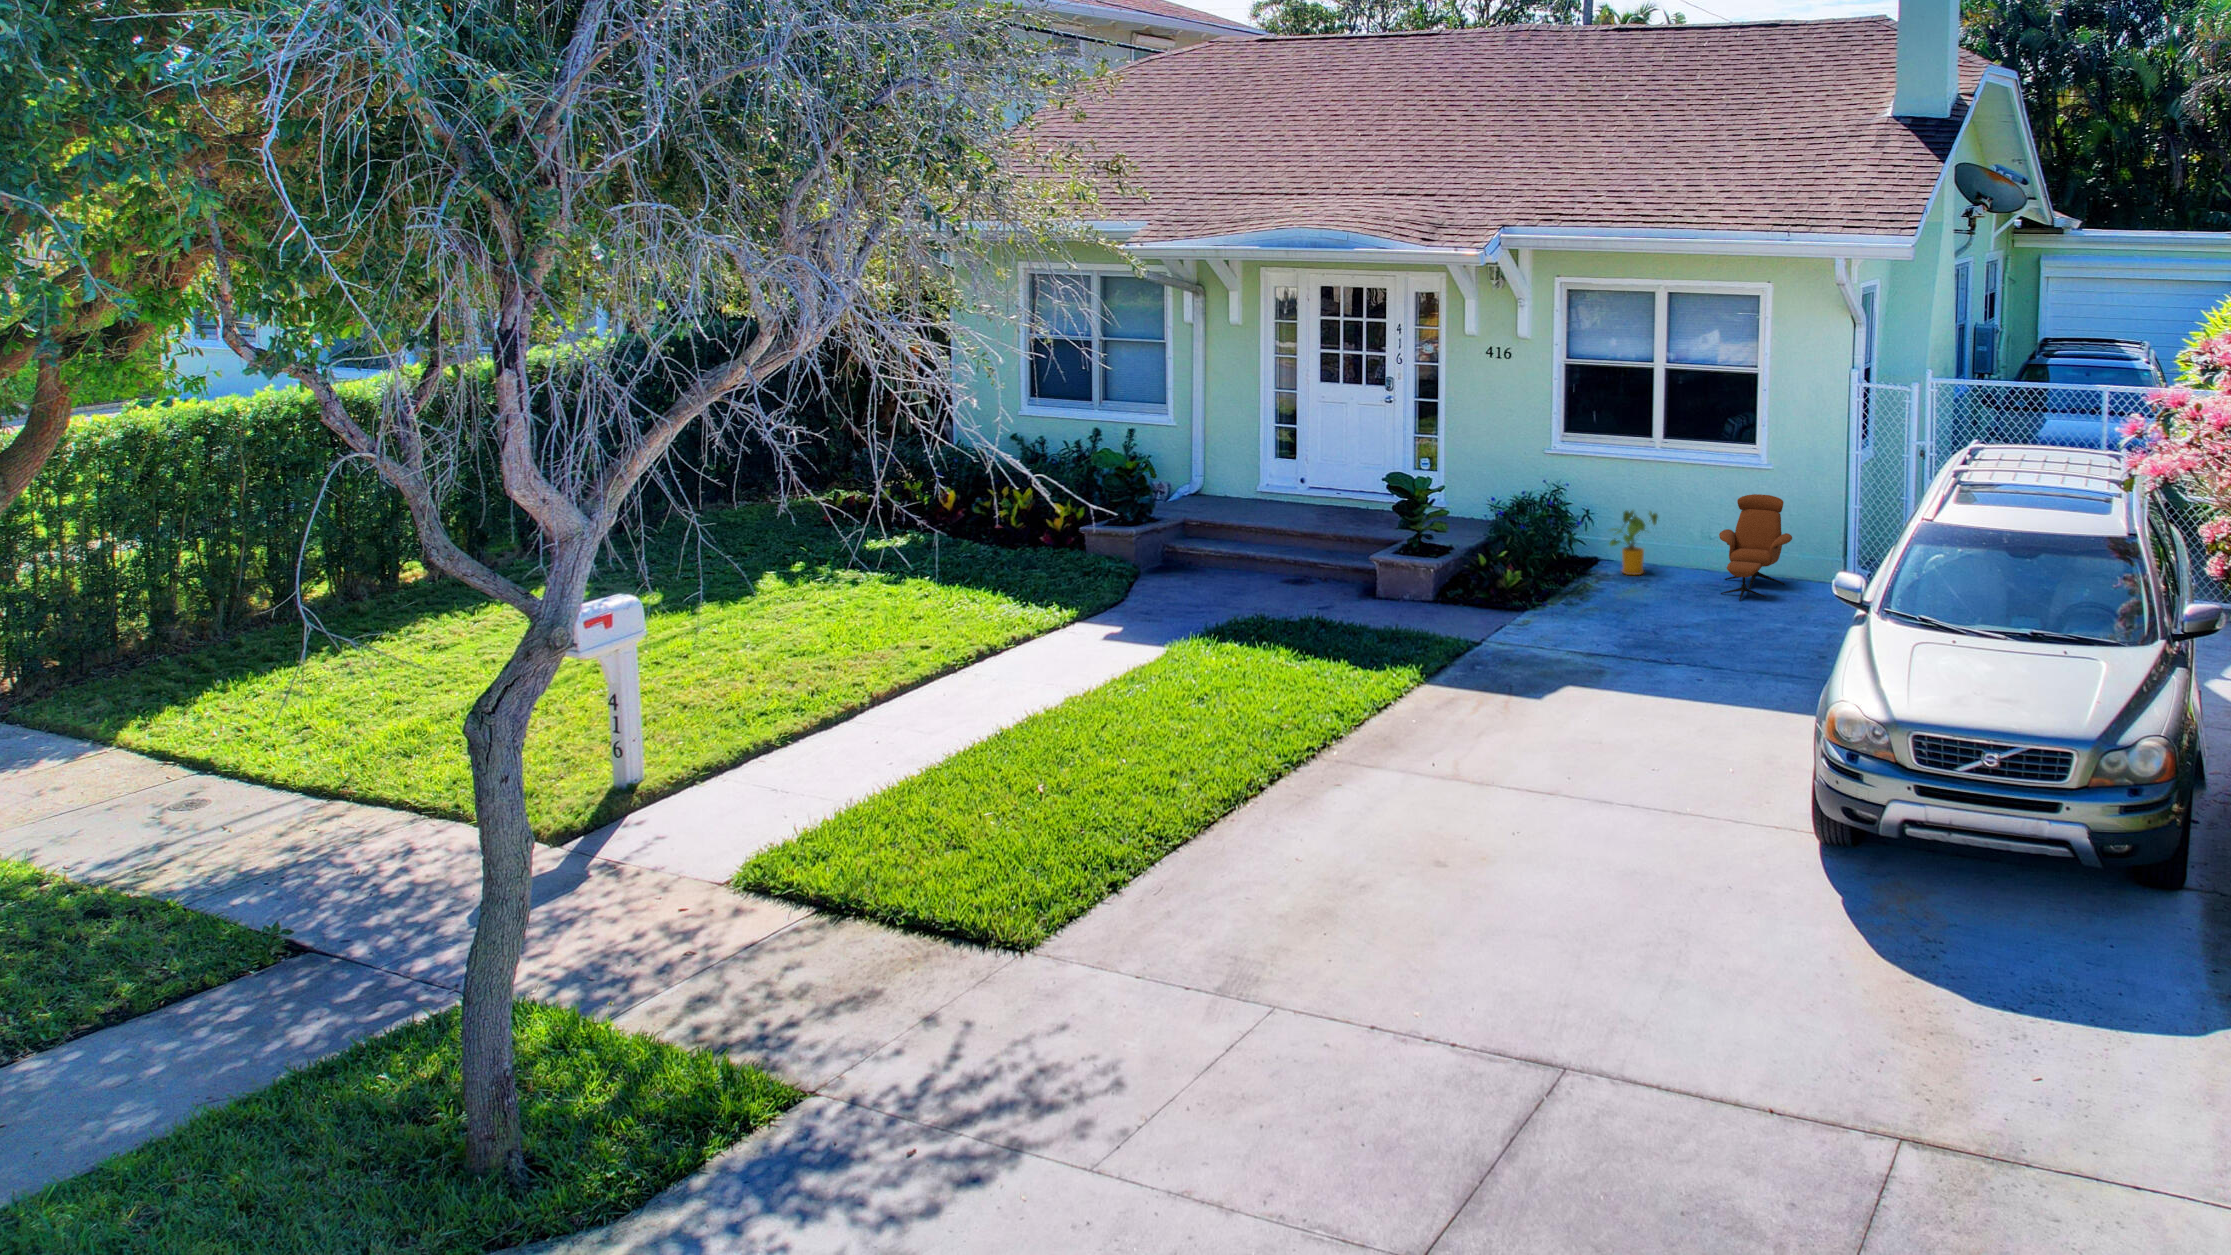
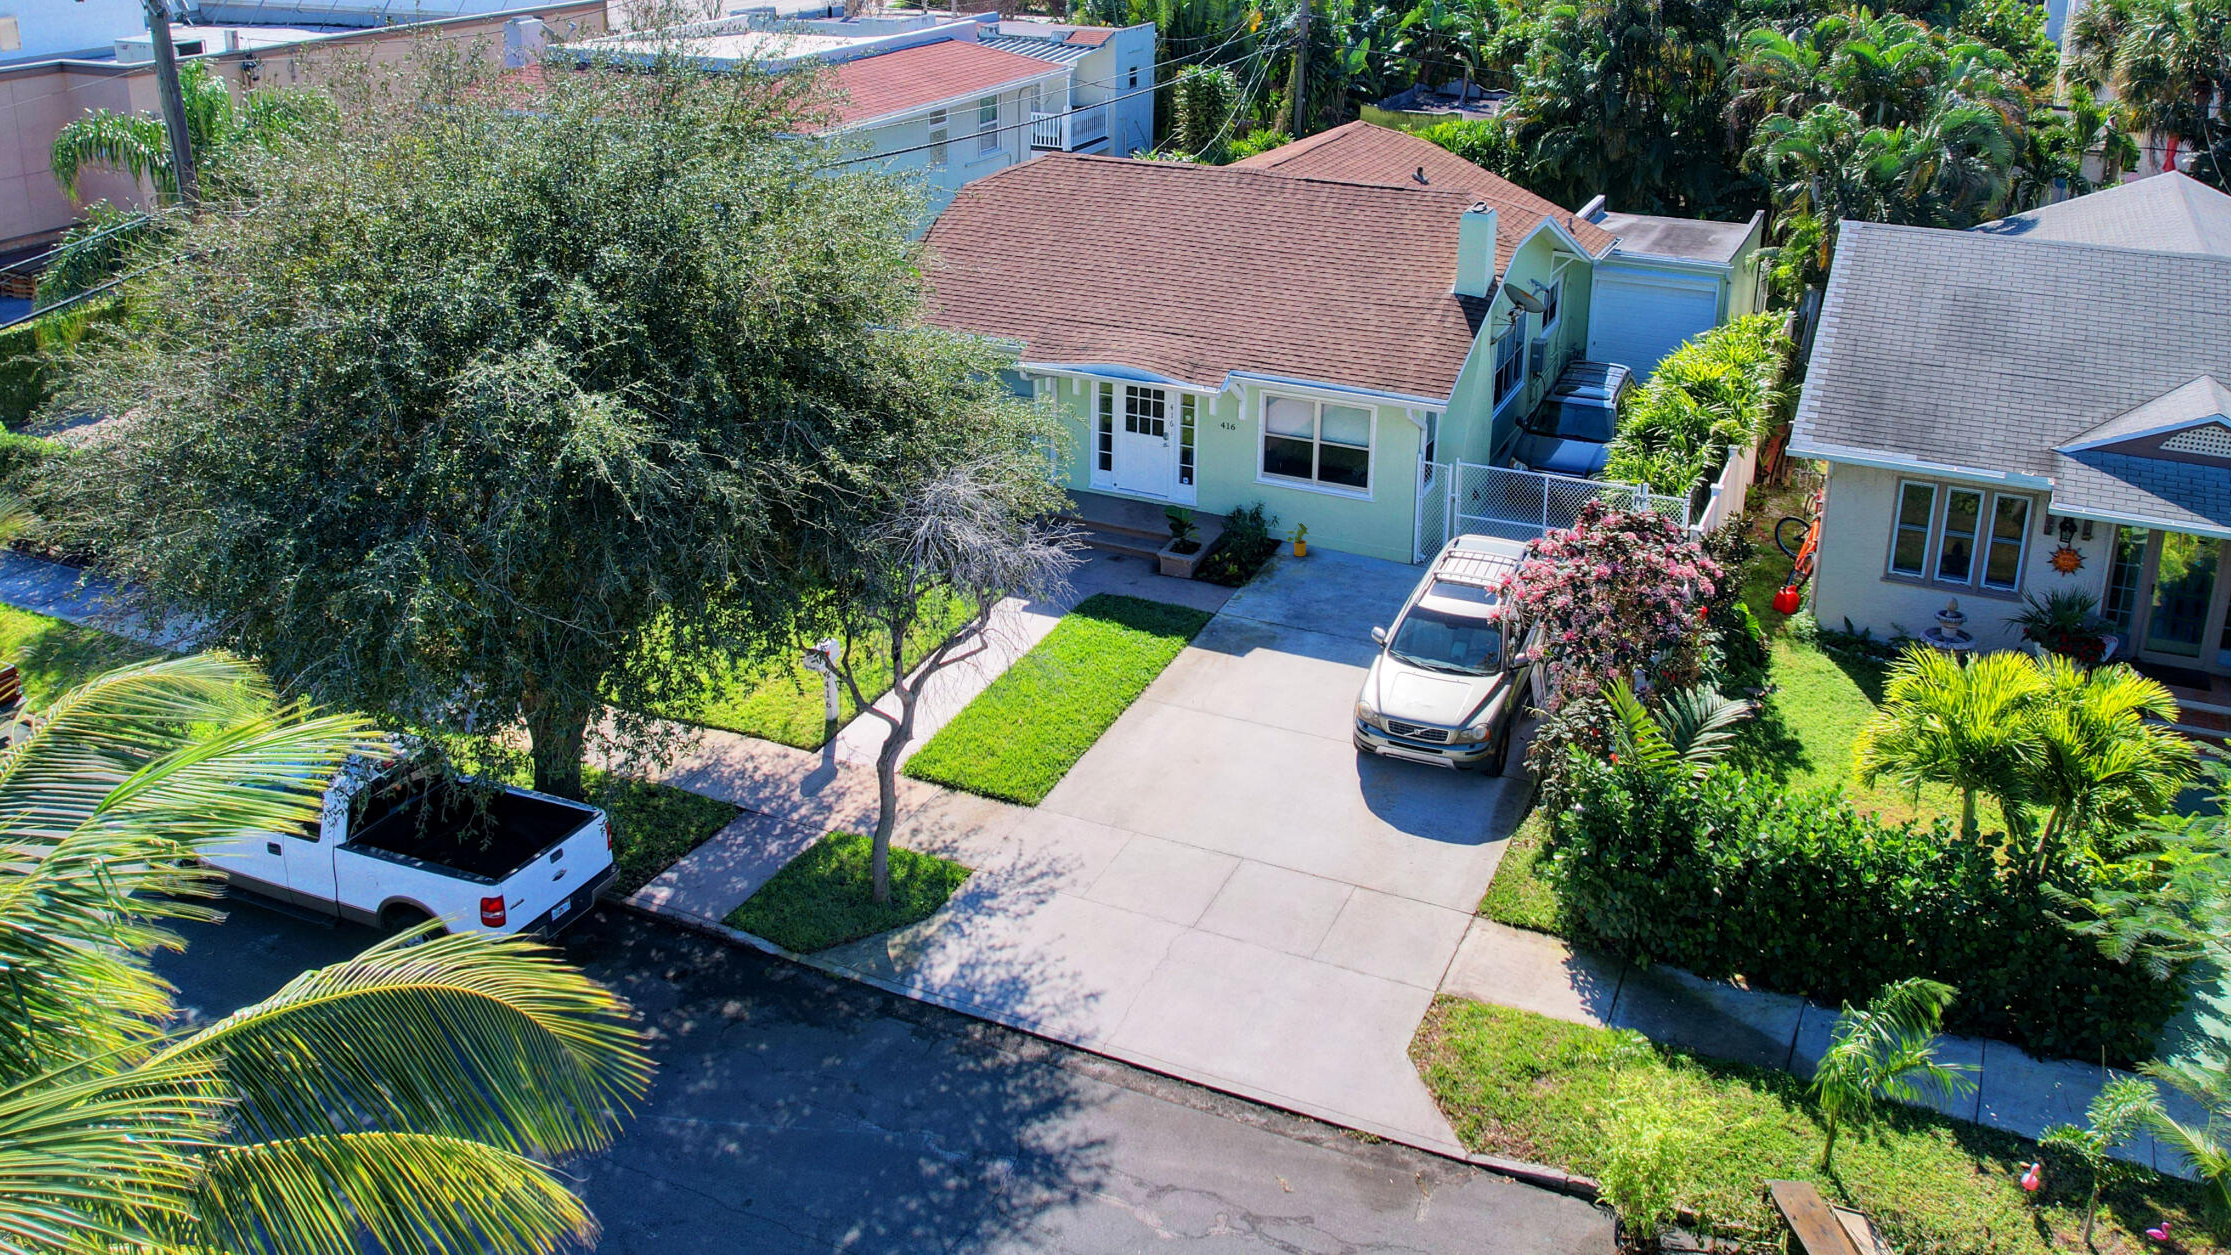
lounge chair: present [1719,494,1792,601] -> none [1345,514,1386,580]

